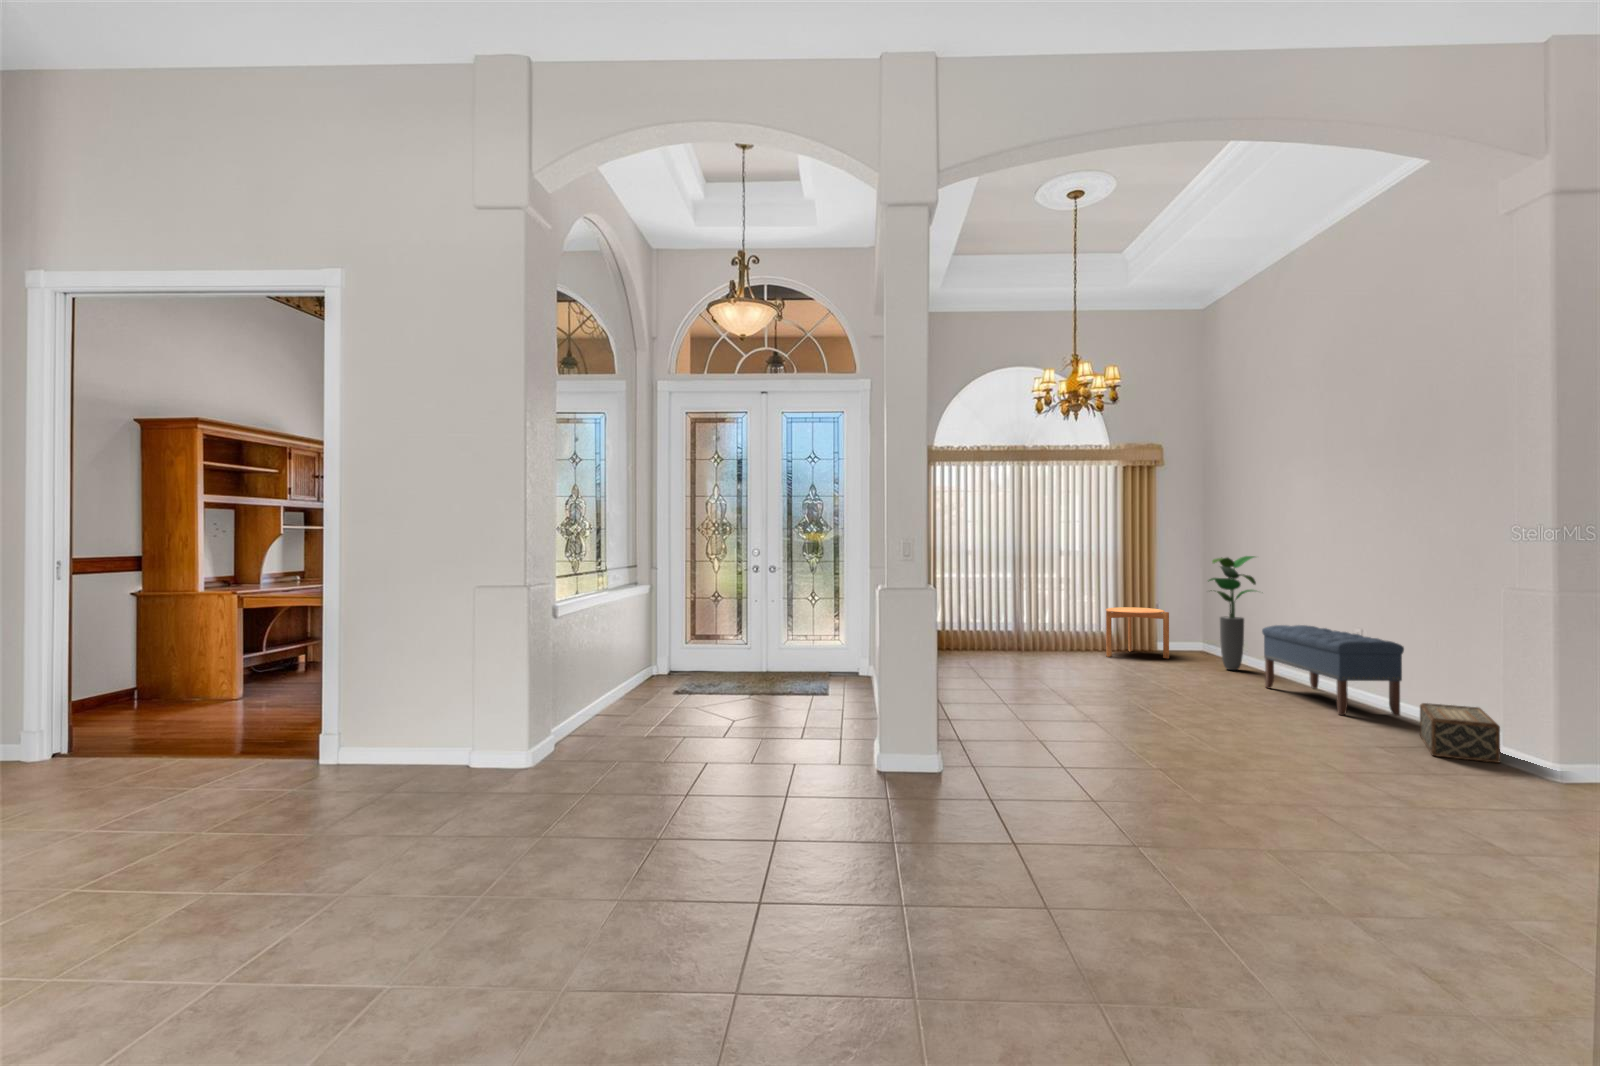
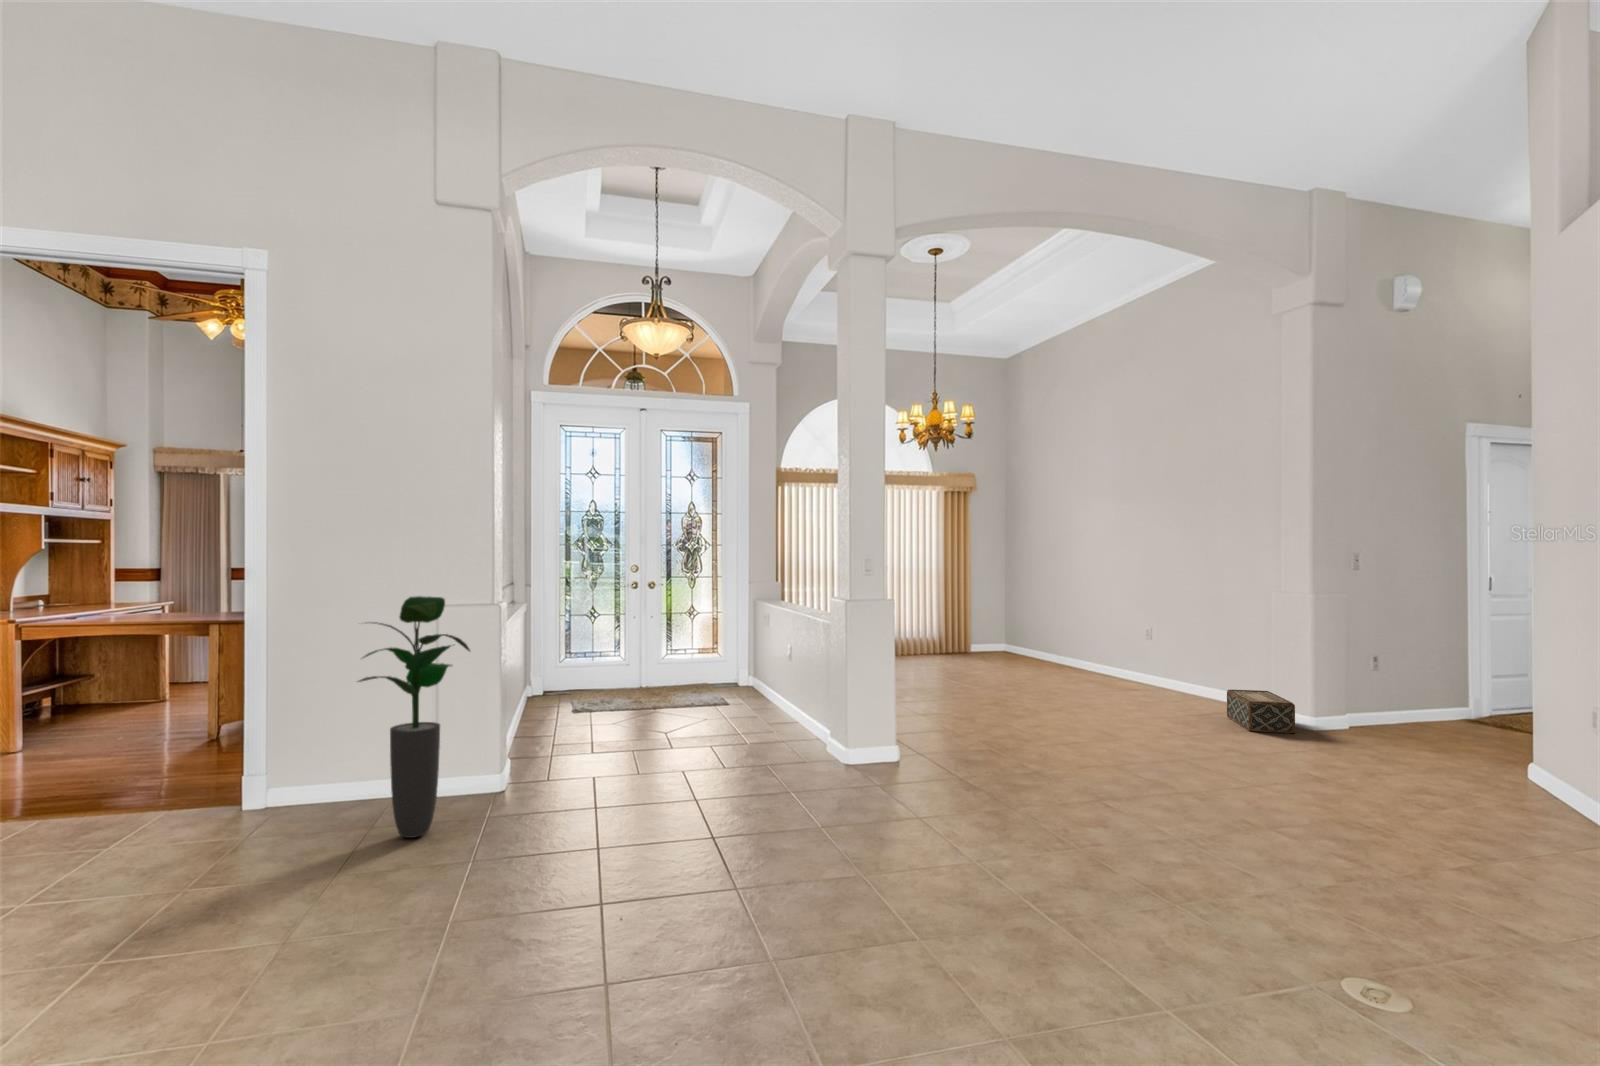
potted plant: present [1209,556,1256,670] -> present [359,596,470,838]
side table: present [1106,607,1169,658] -> none [933,617,987,661]
bench: present [1262,625,1404,716] -> none [1081,629,1200,703]

